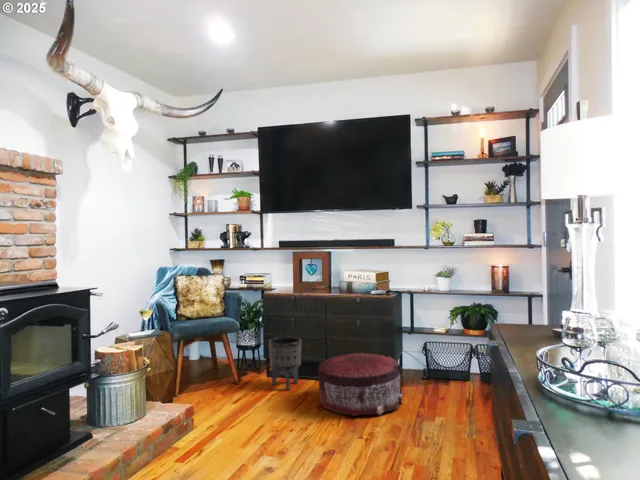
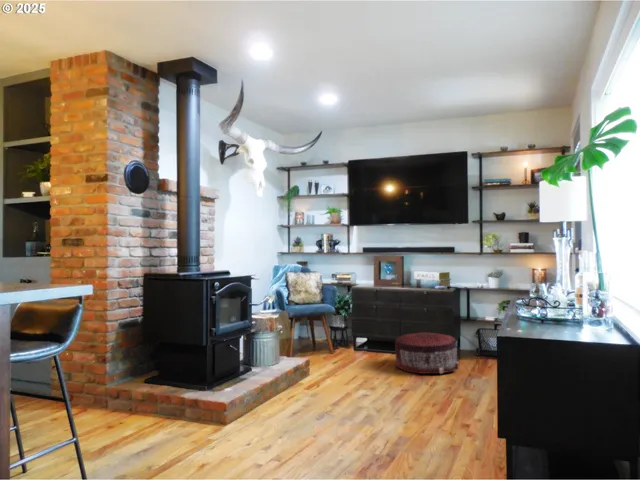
planter: present [269,337,301,390] -> none [357,320,381,359]

